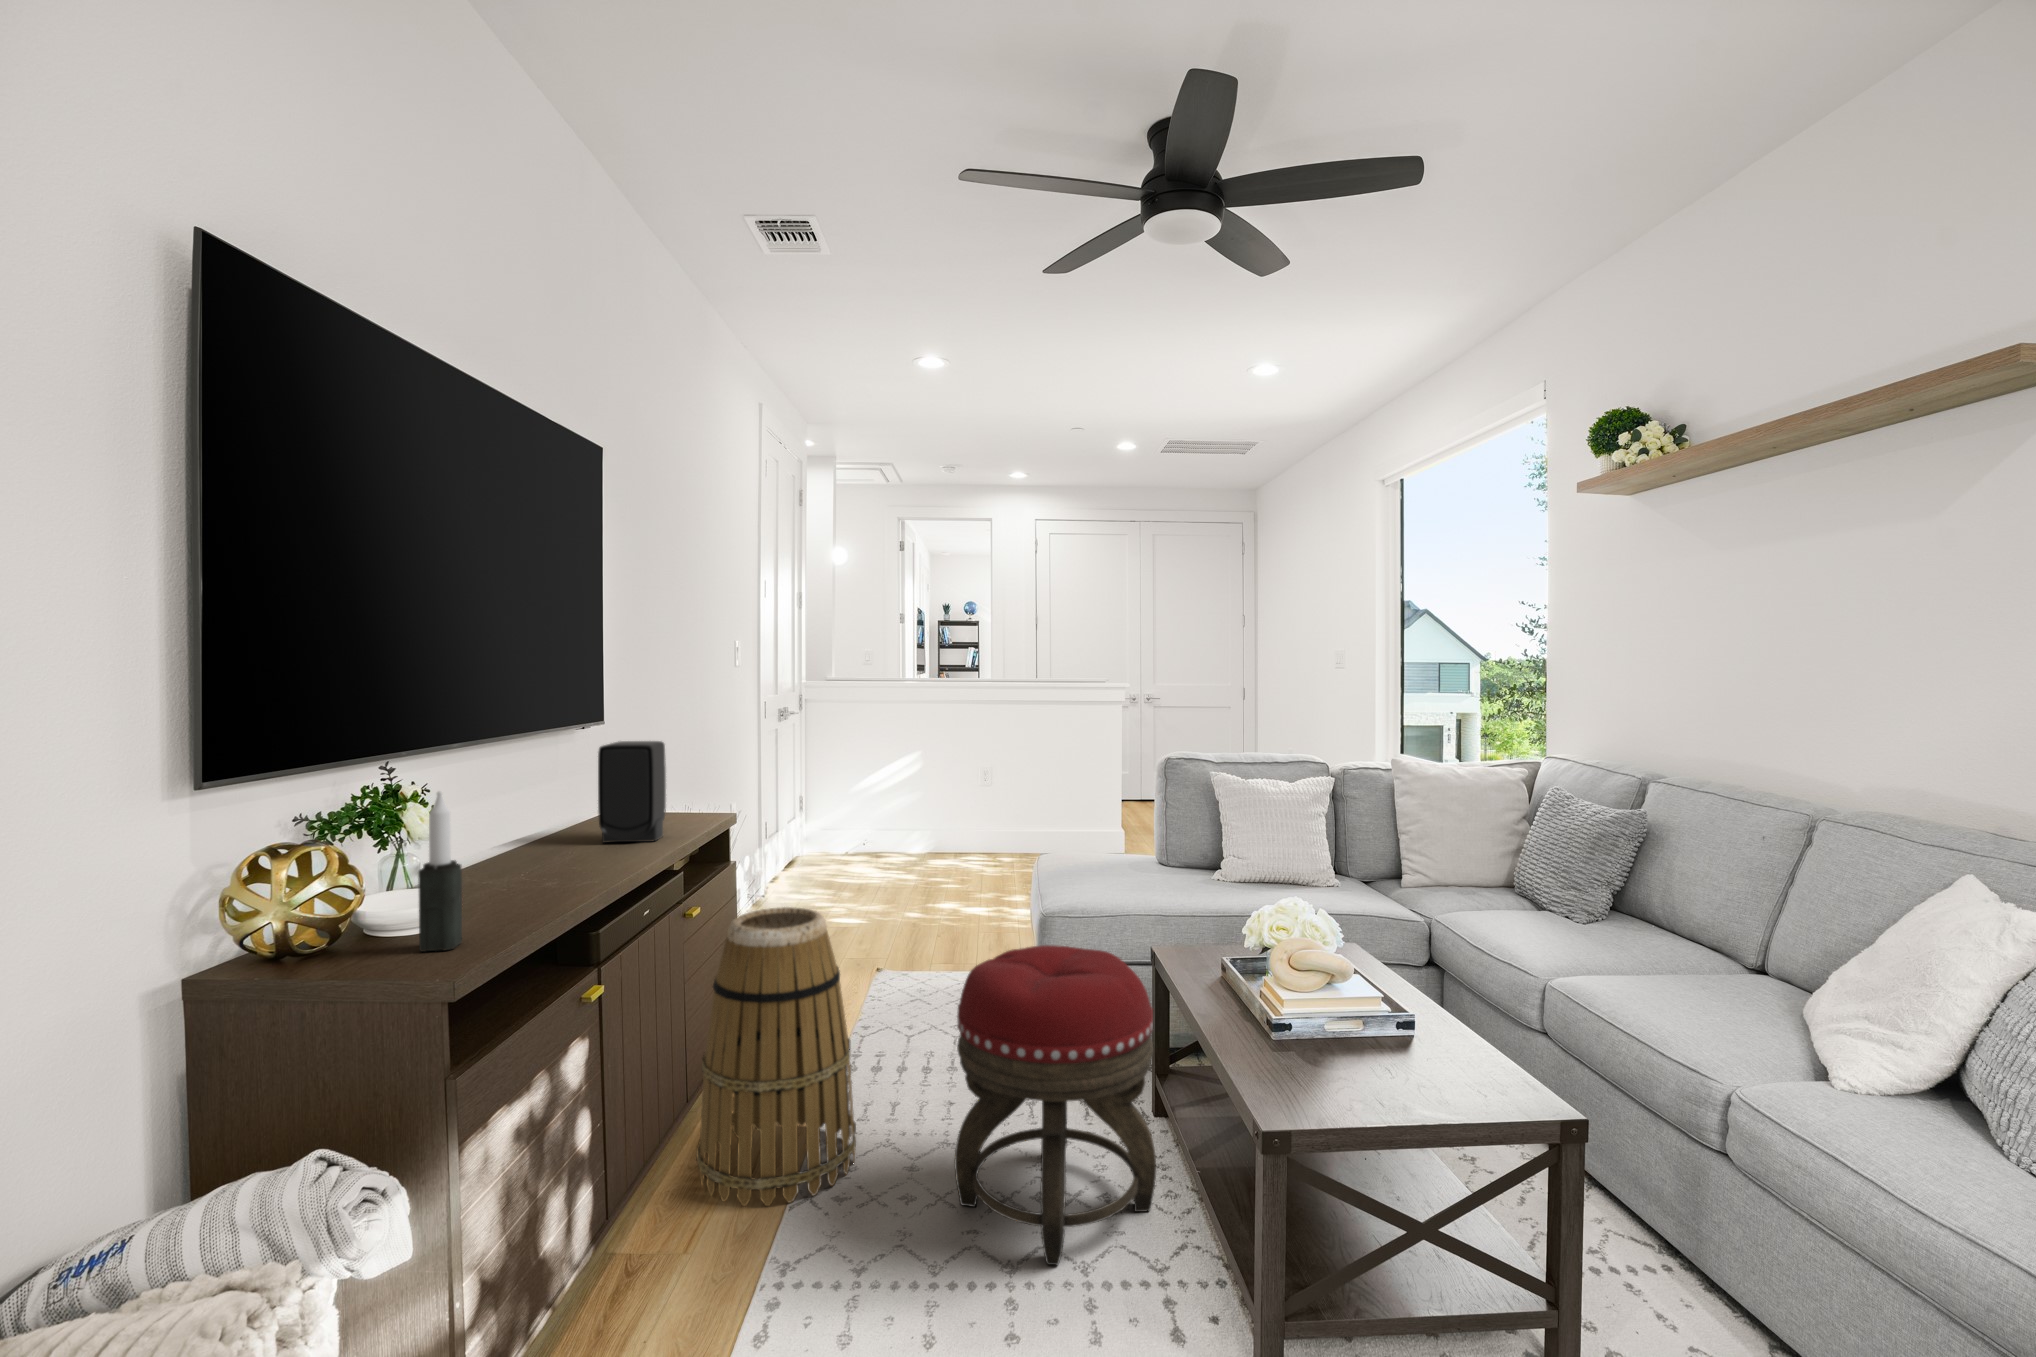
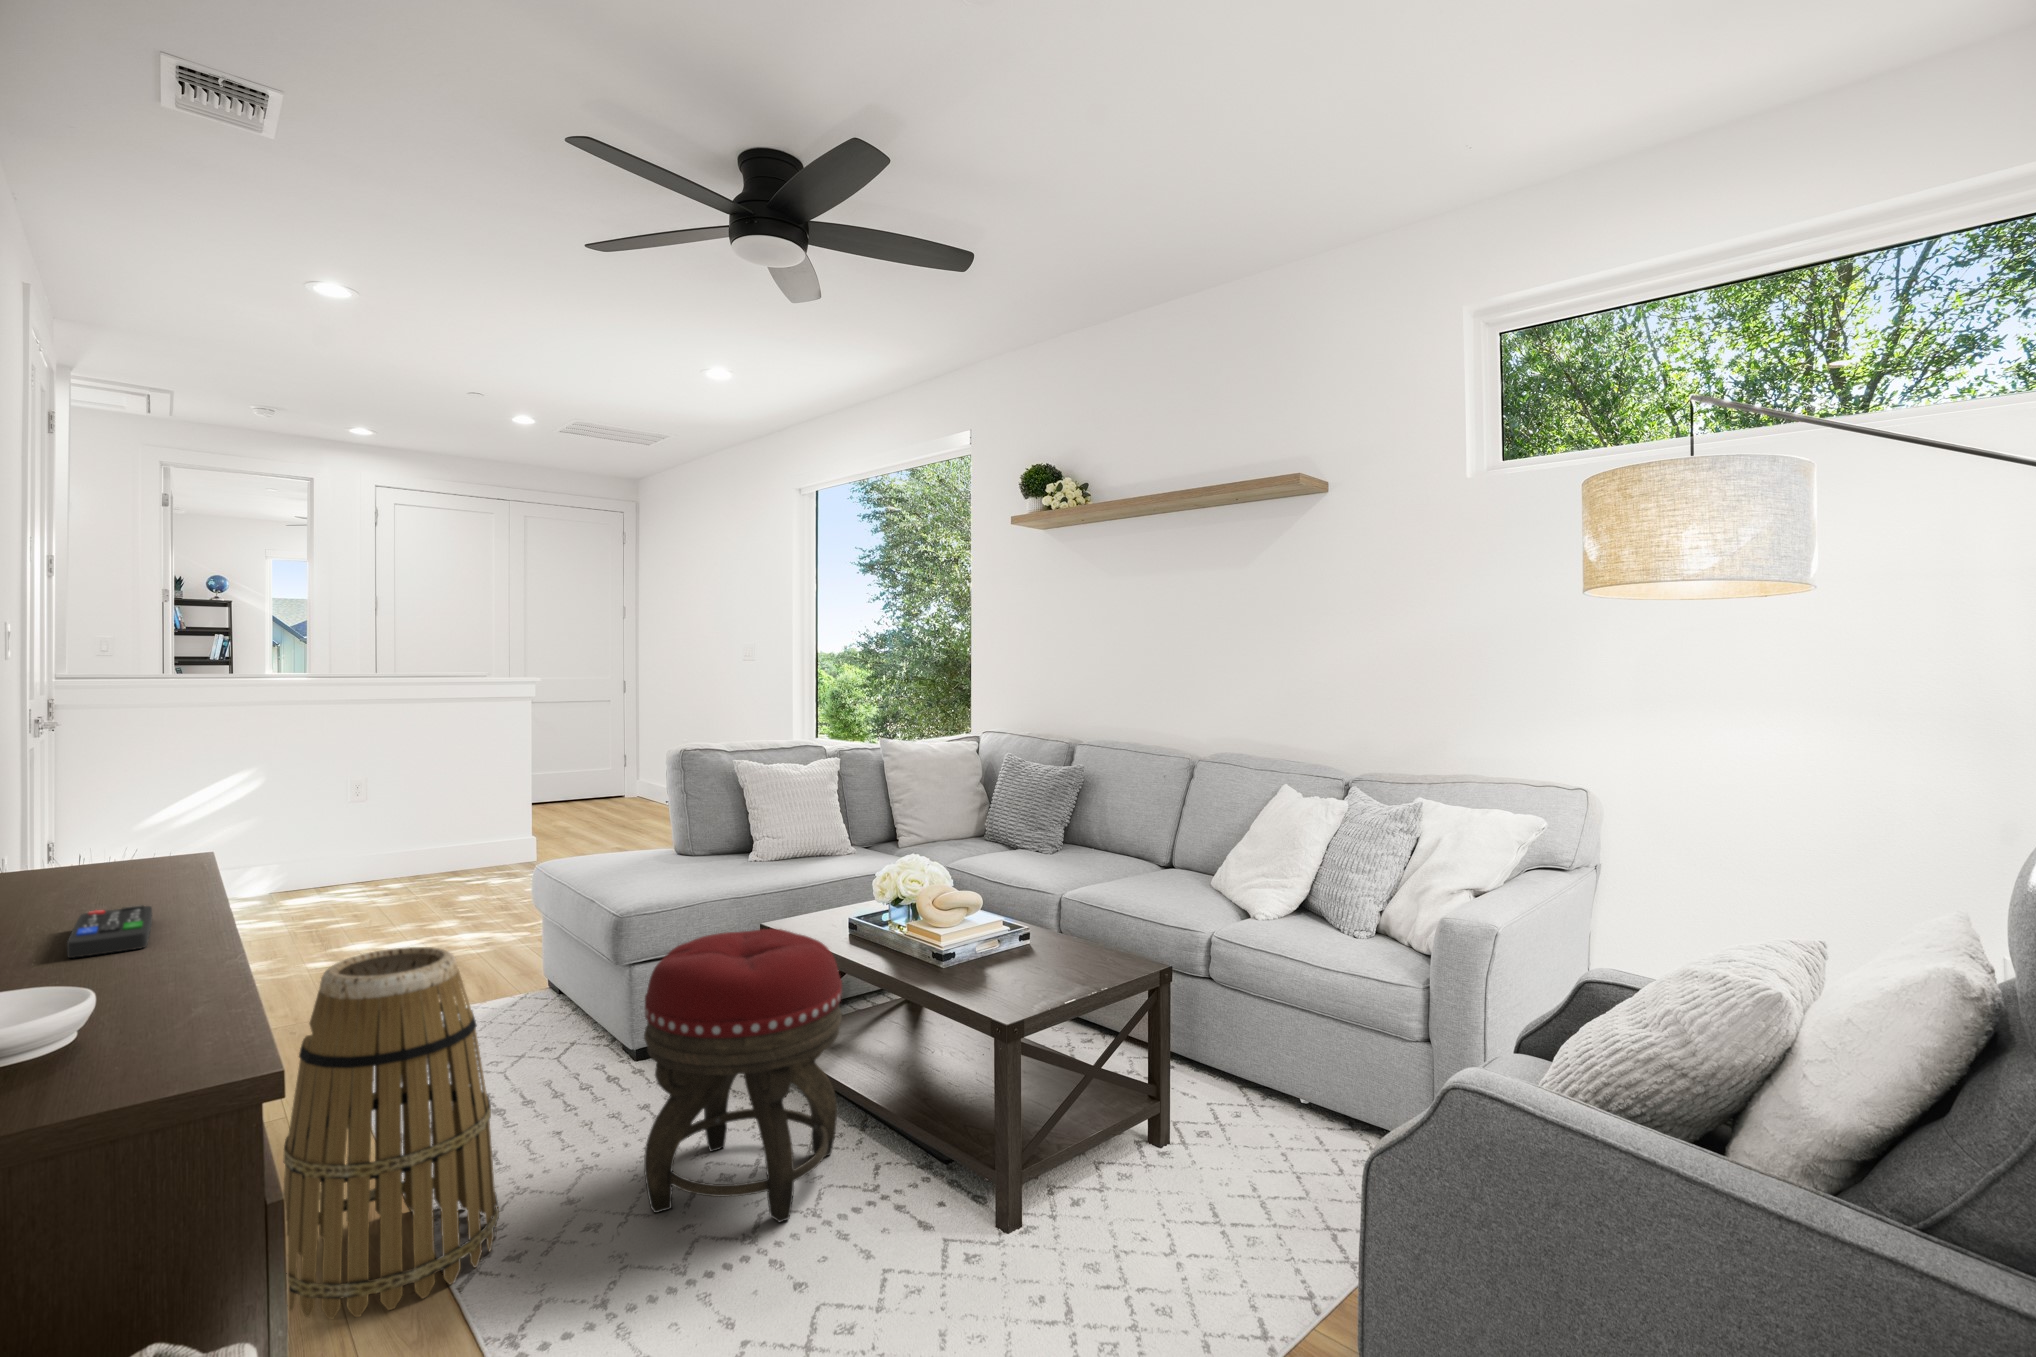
speaker: present [598,741,666,843] -> none [59,759,165,908]
candle: present [418,791,462,952] -> none [144,820,207,1039]
remote control: none [526,847,612,880] -> present [67,905,152,958]

